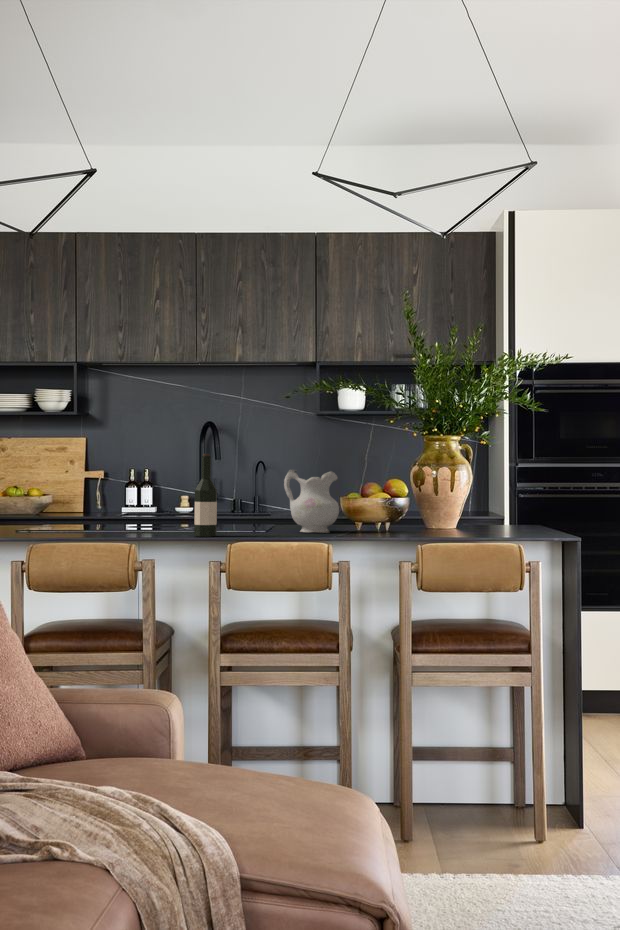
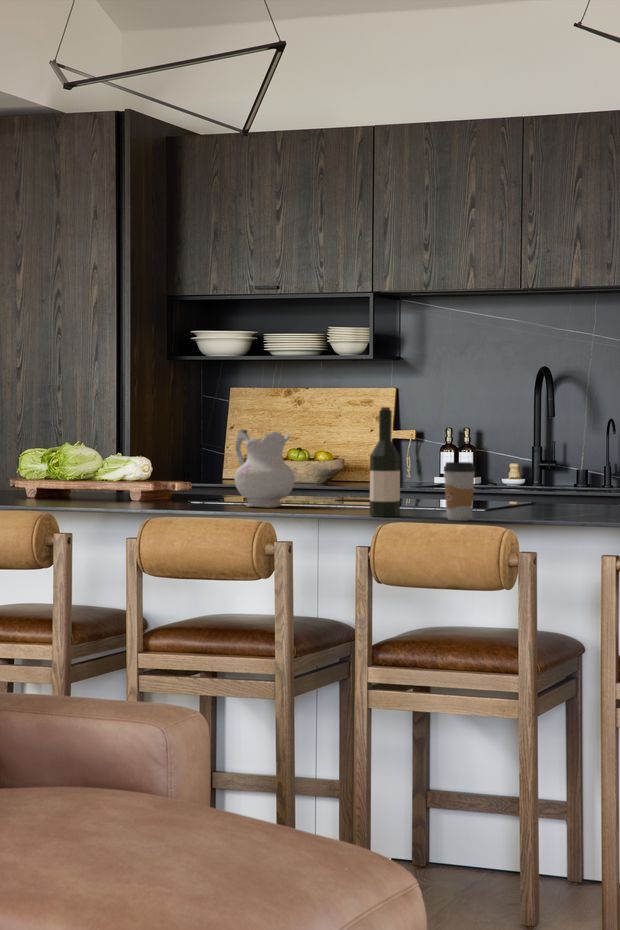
ceramic pitcher: present [284,470,339,533] -> present [235,429,295,508]
coffee cup: none [260,495,283,537] -> present [444,462,475,521]

